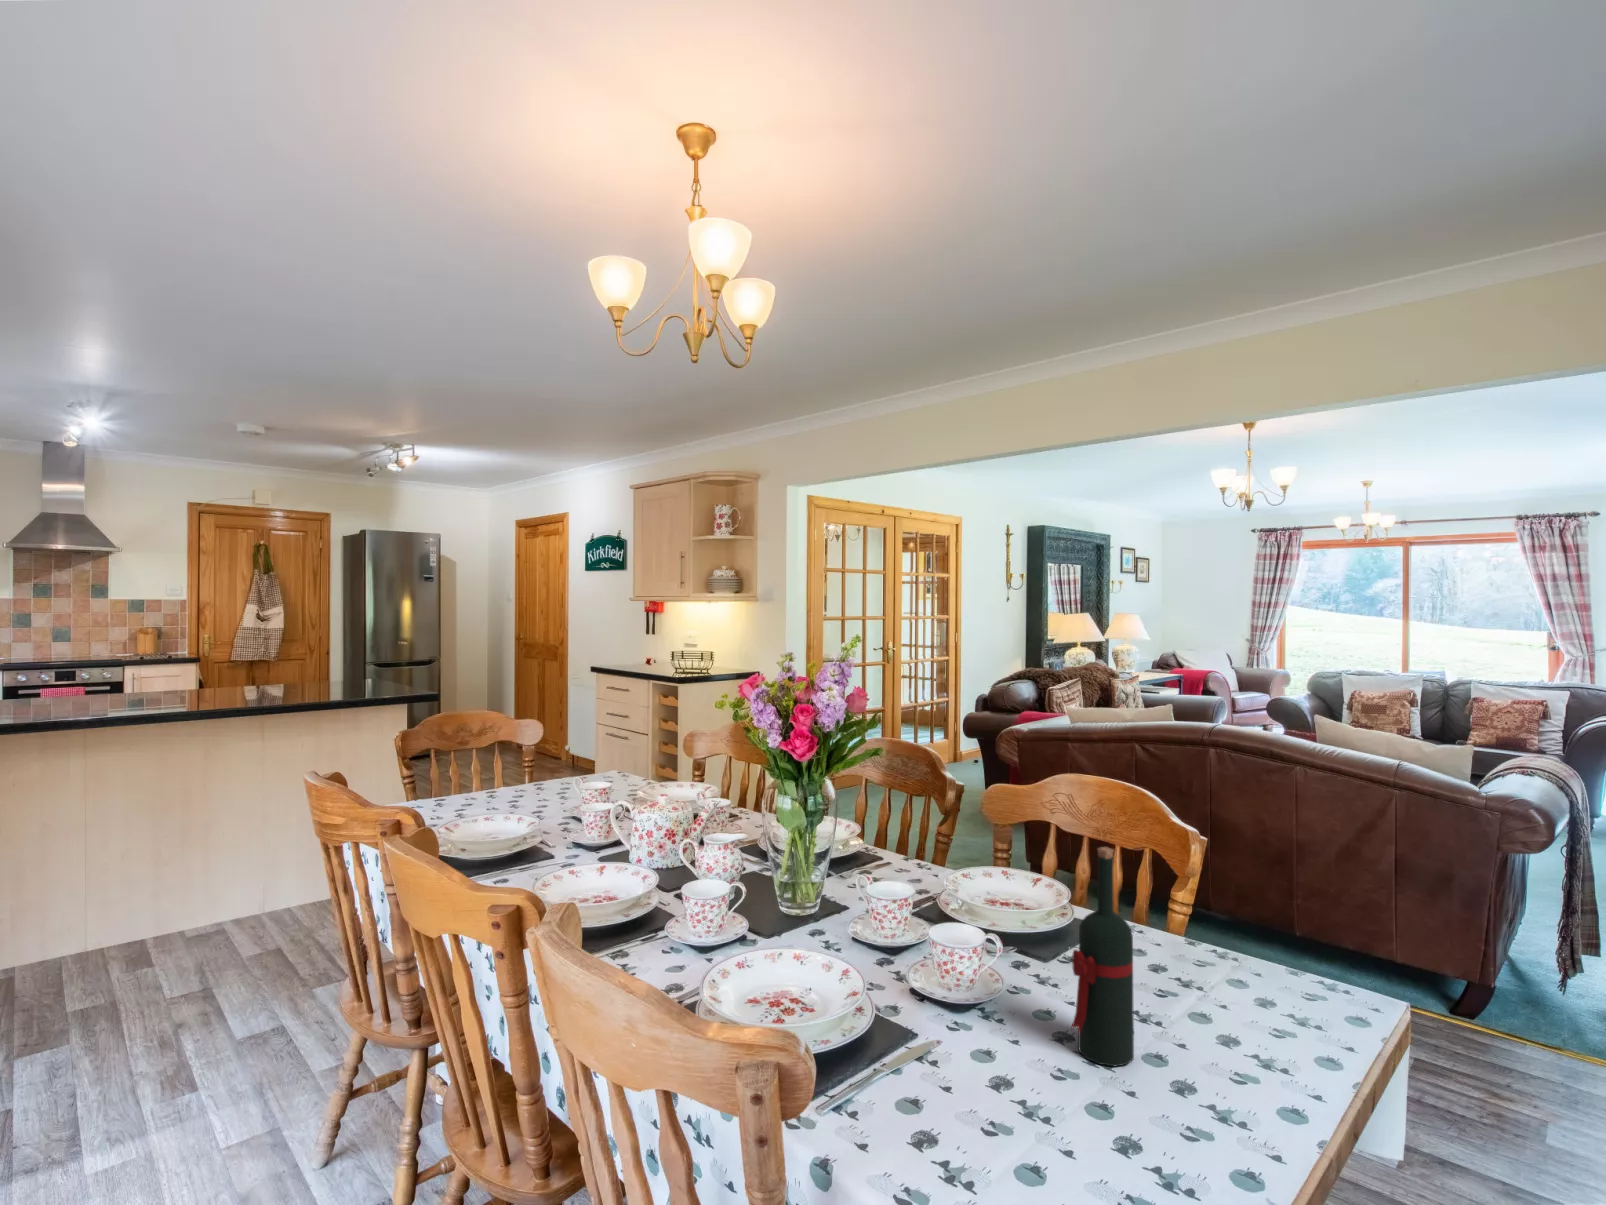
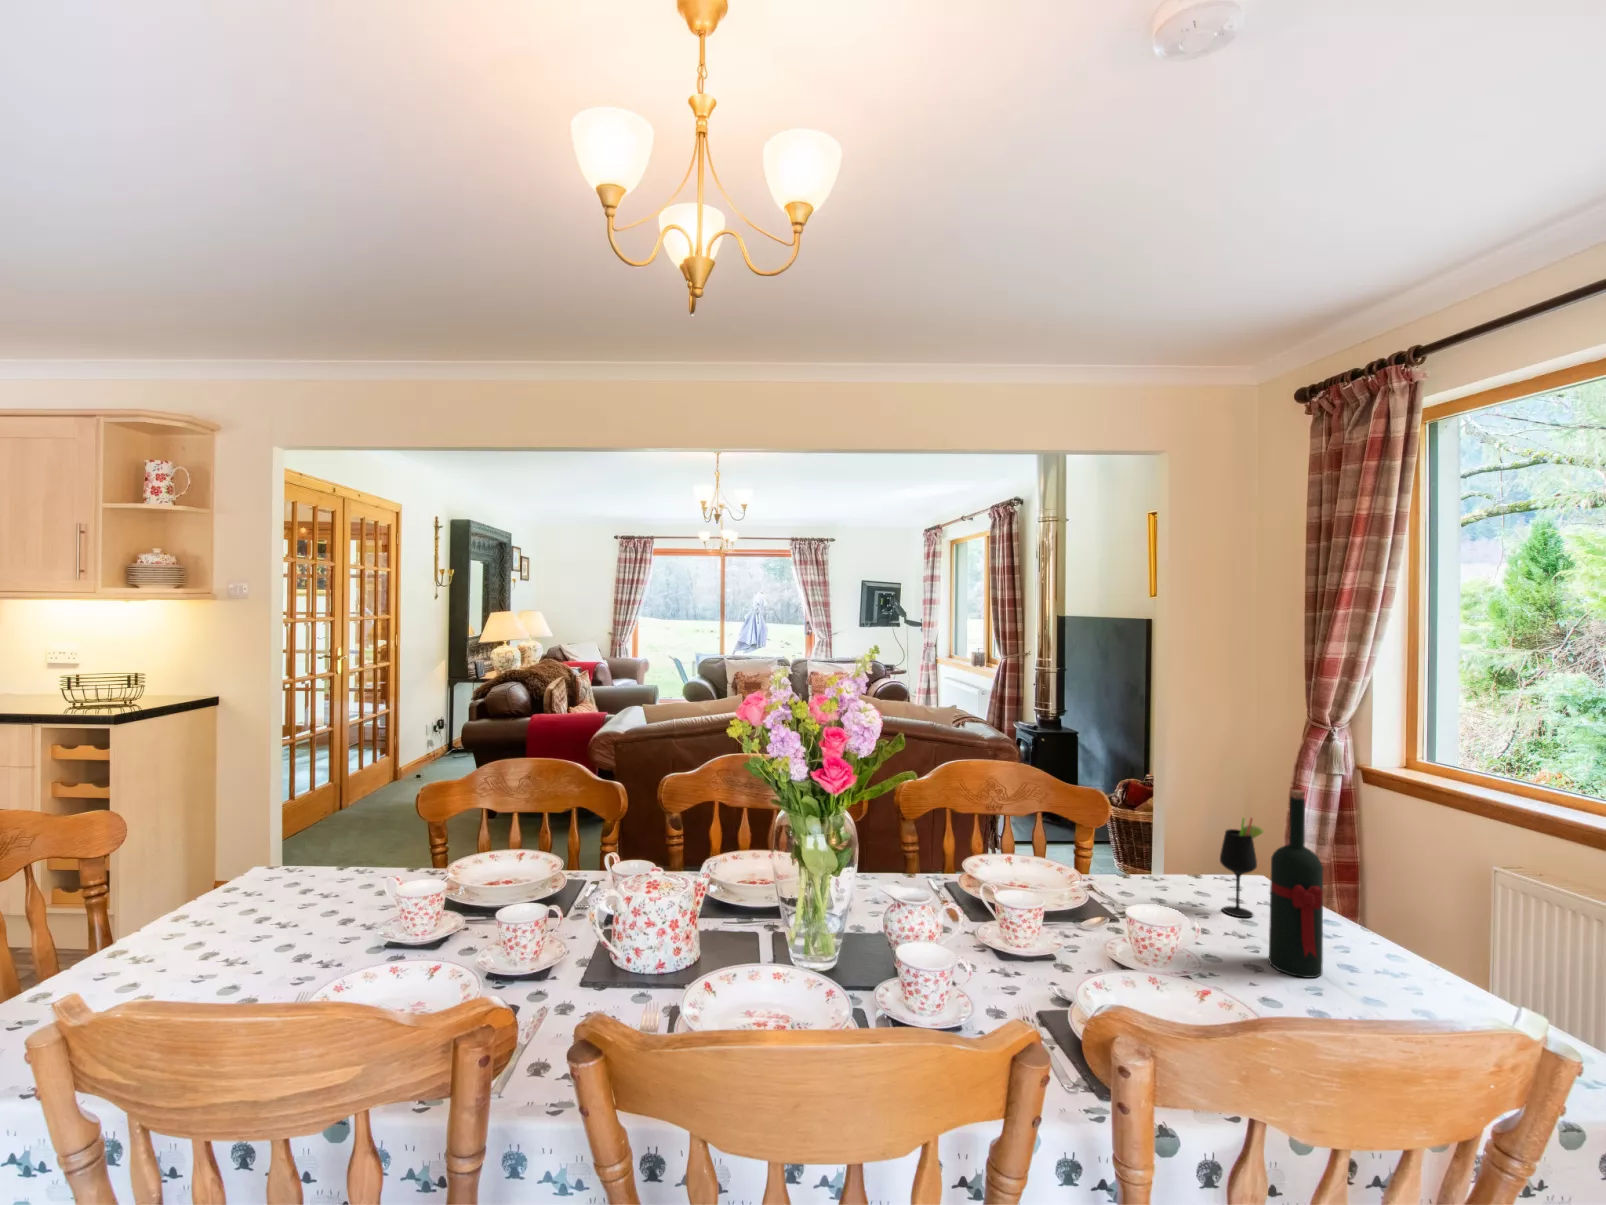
wine glass: none [1186,892,1231,1019] -> present [1220,818,1264,917]

